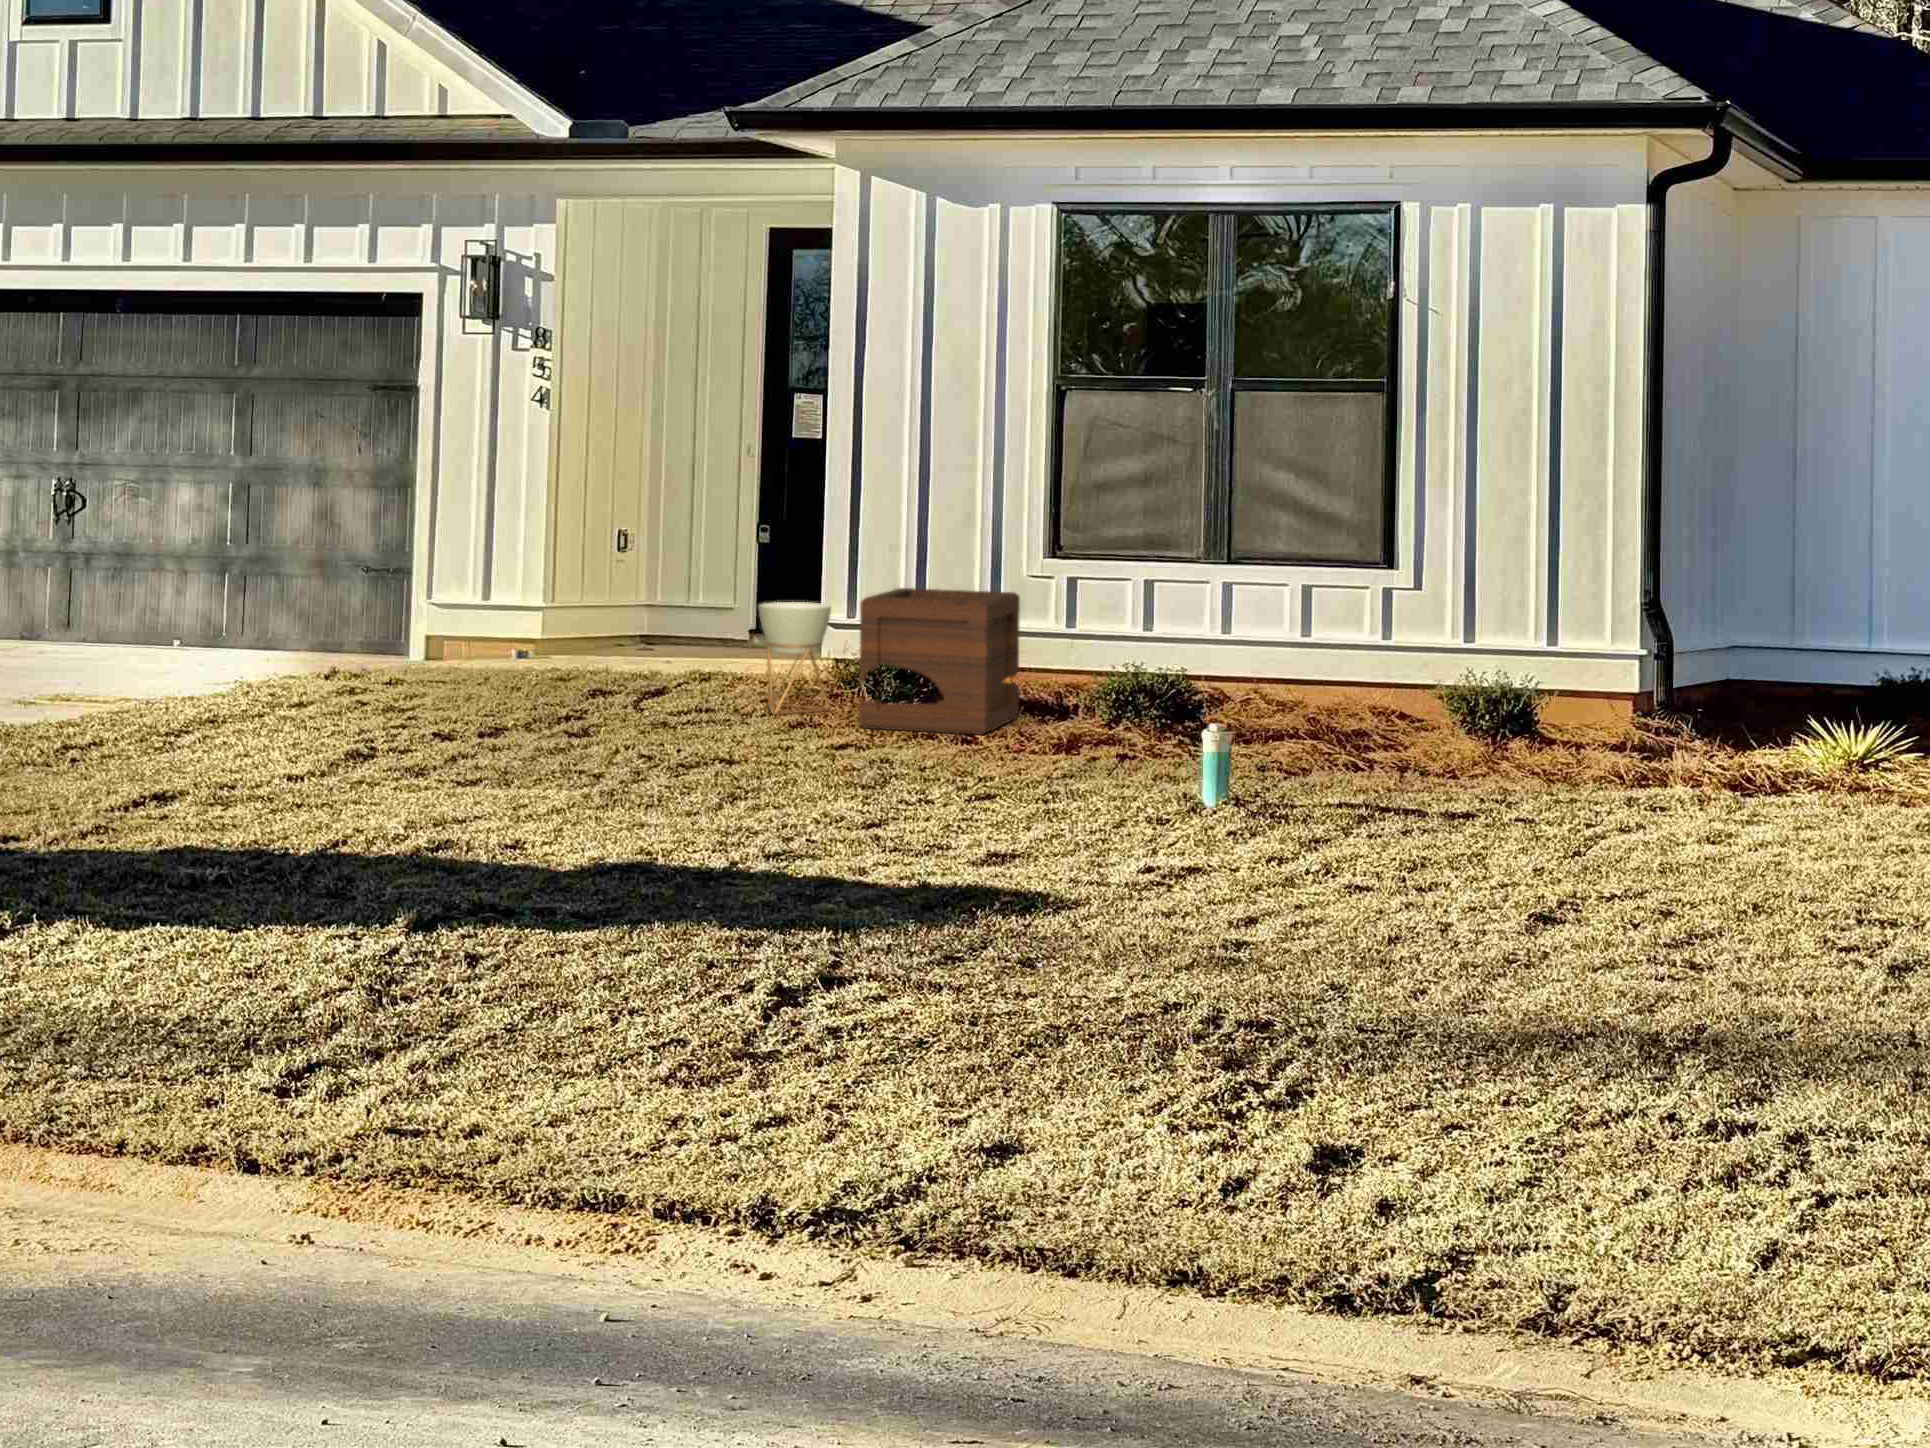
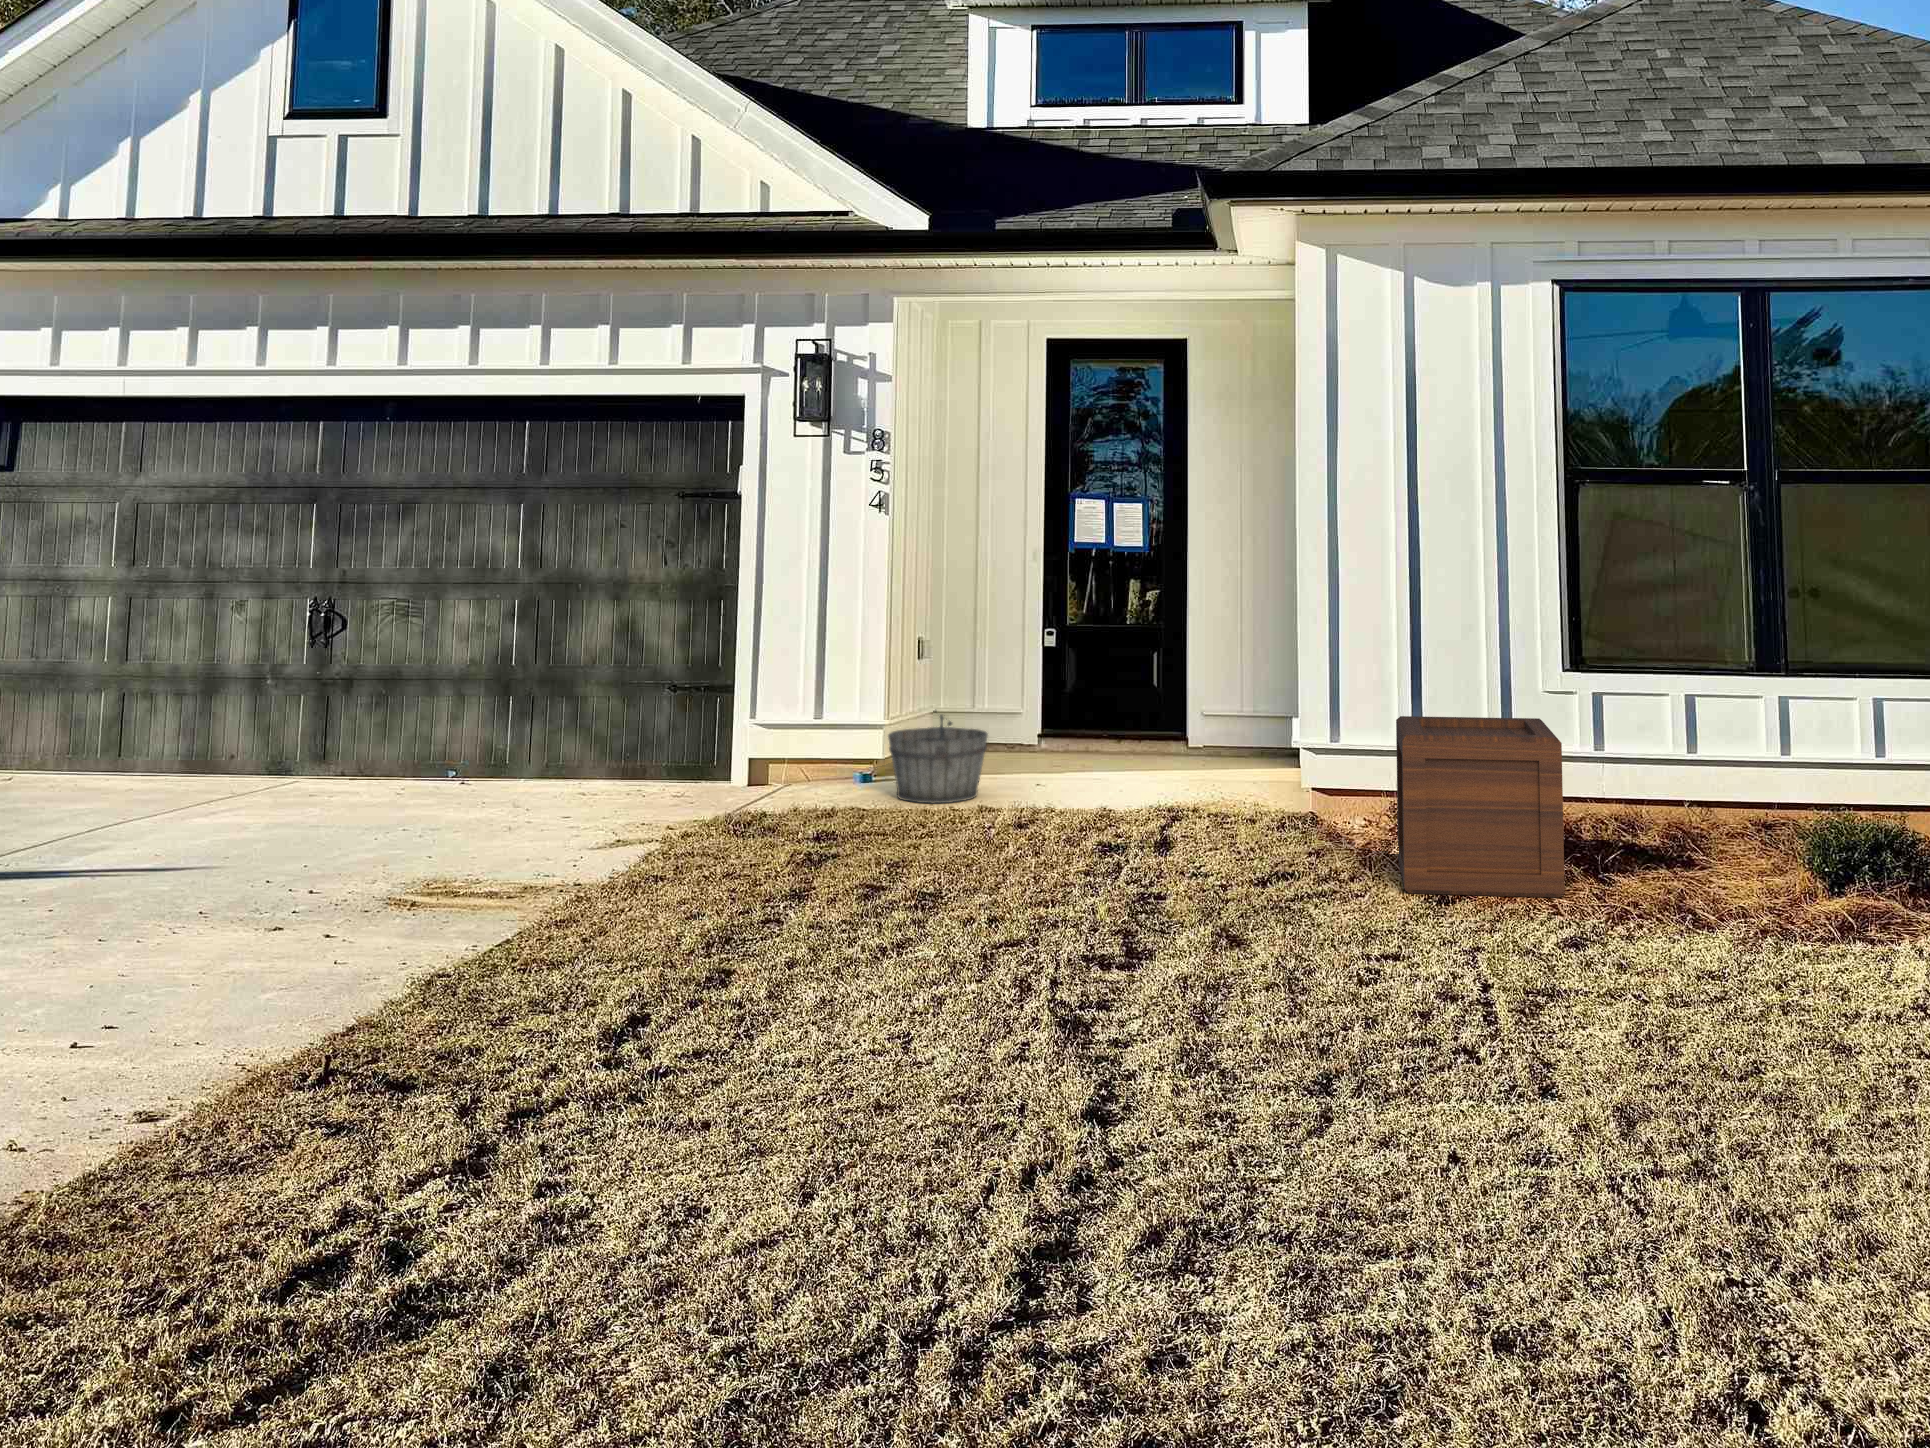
wooden bucket: none [531,585,624,667] -> present [888,711,988,803]
planter: present [759,602,831,715] -> none [1237,735,1322,874]

